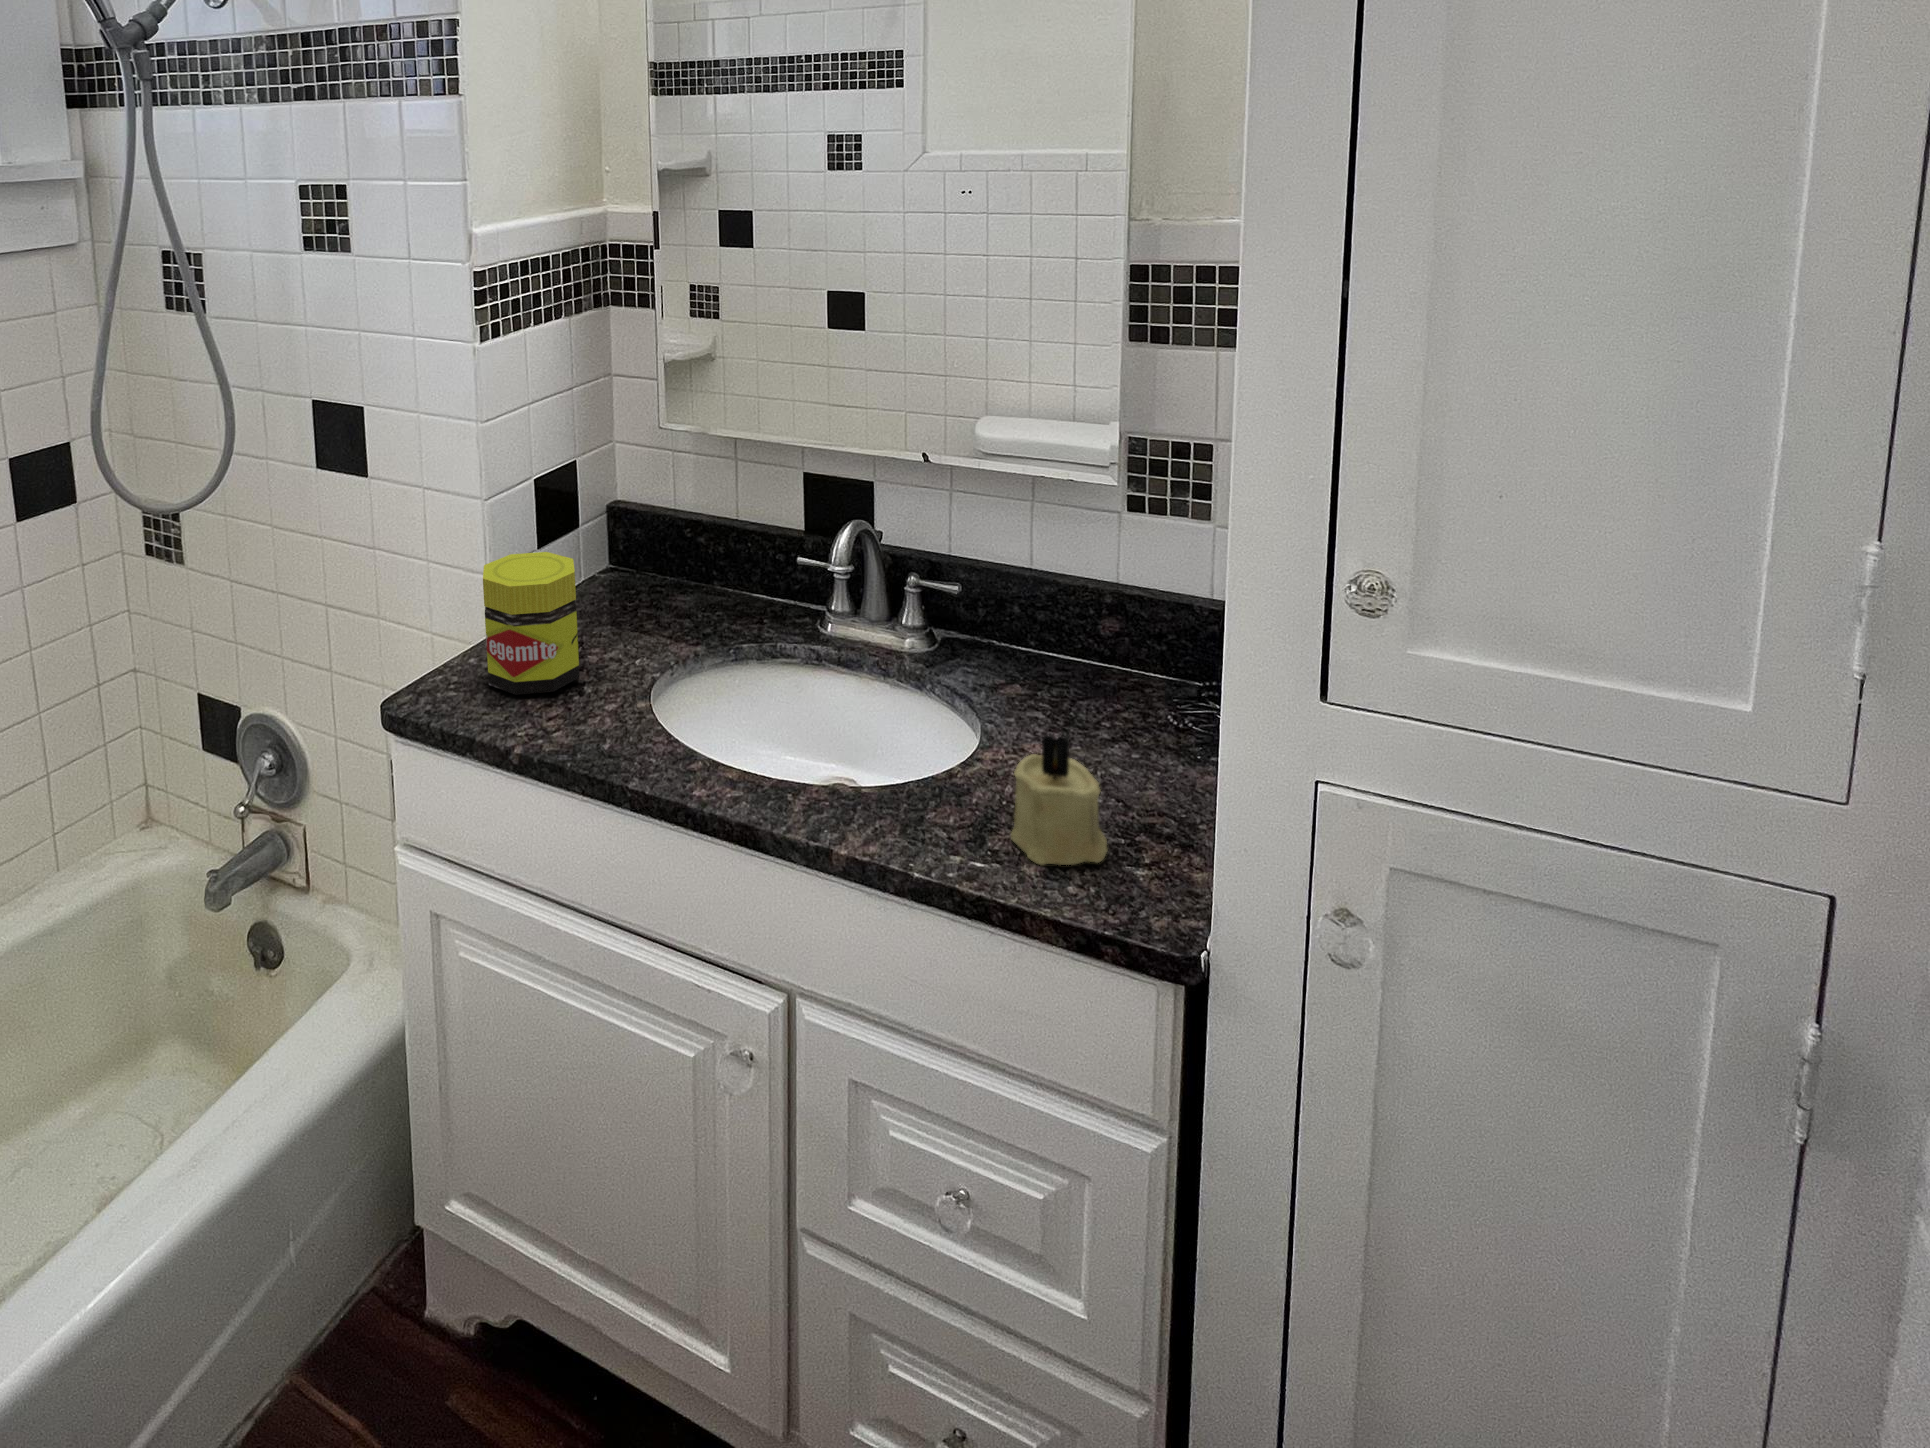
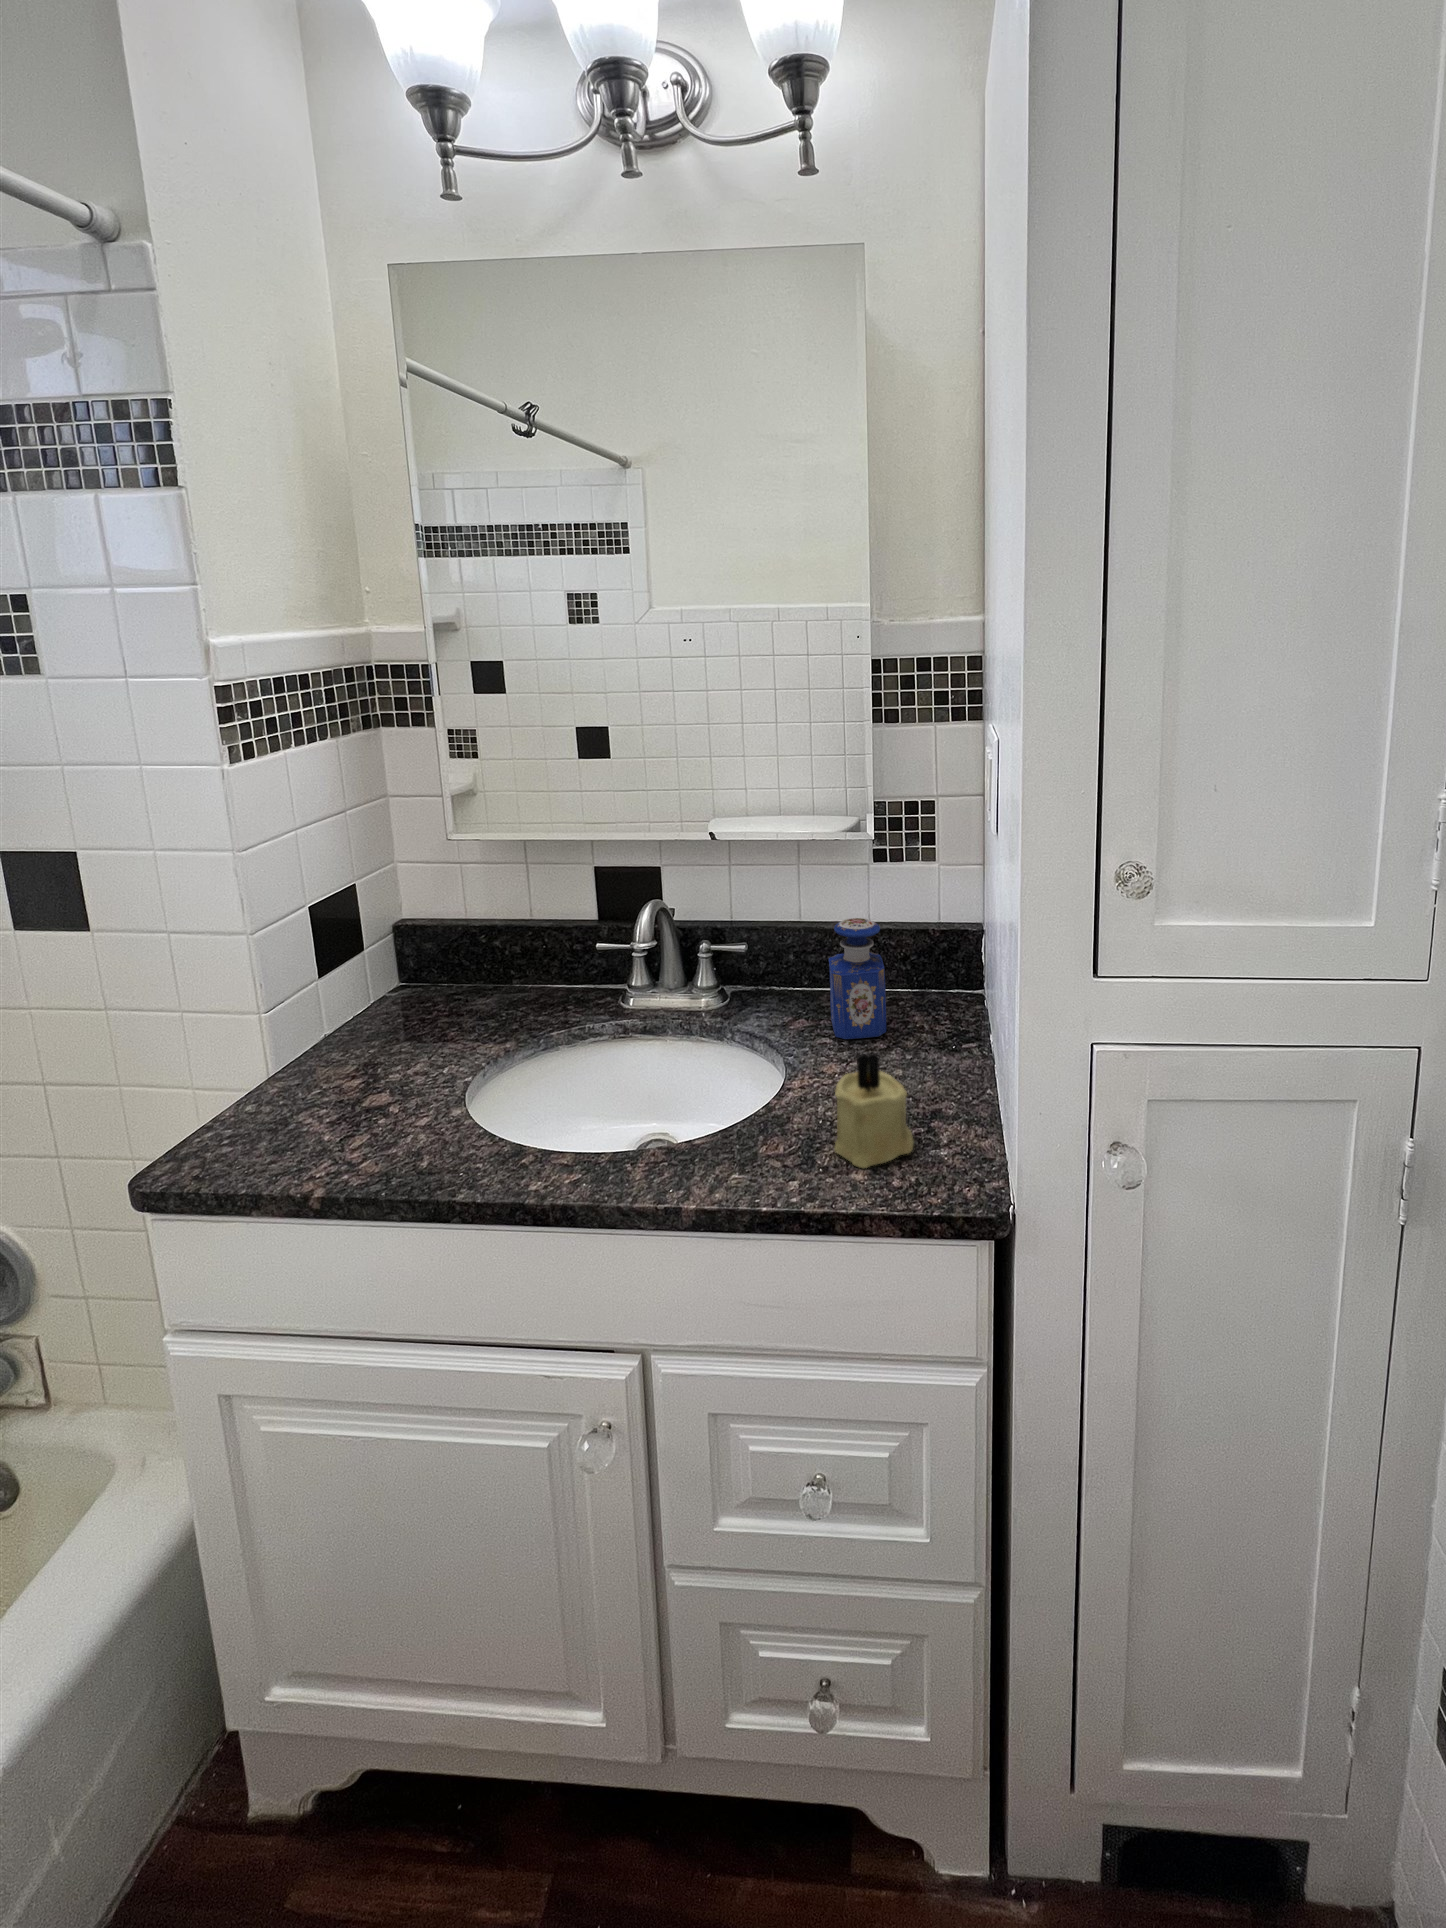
jar: present [483,552,580,695] -> none [256,977,384,1133]
perfume bottle: none [1051,575,1118,724] -> present [829,918,886,1039]

